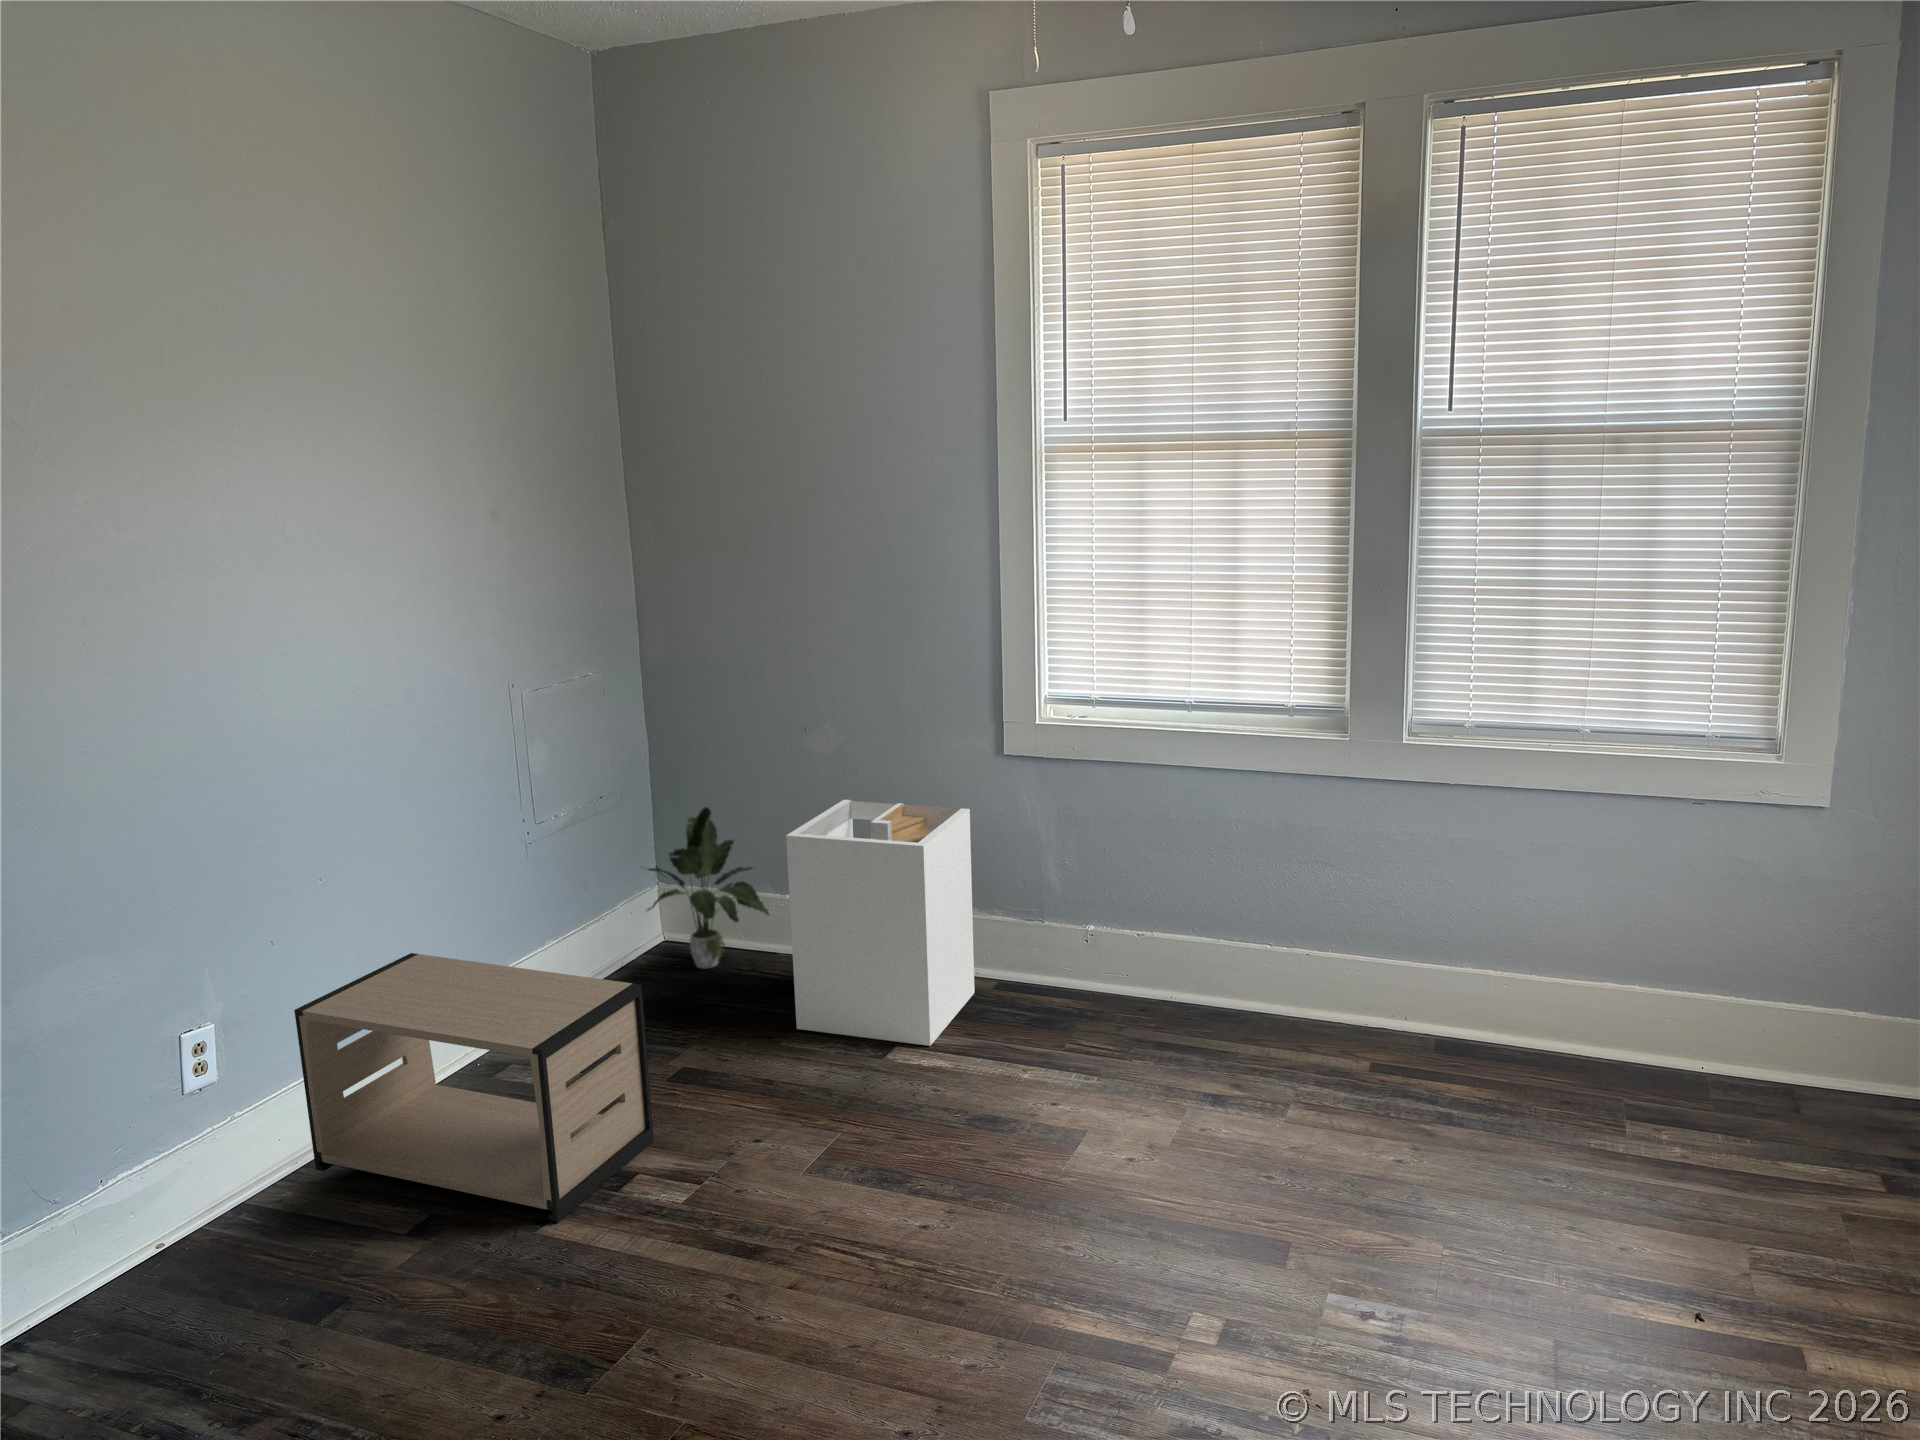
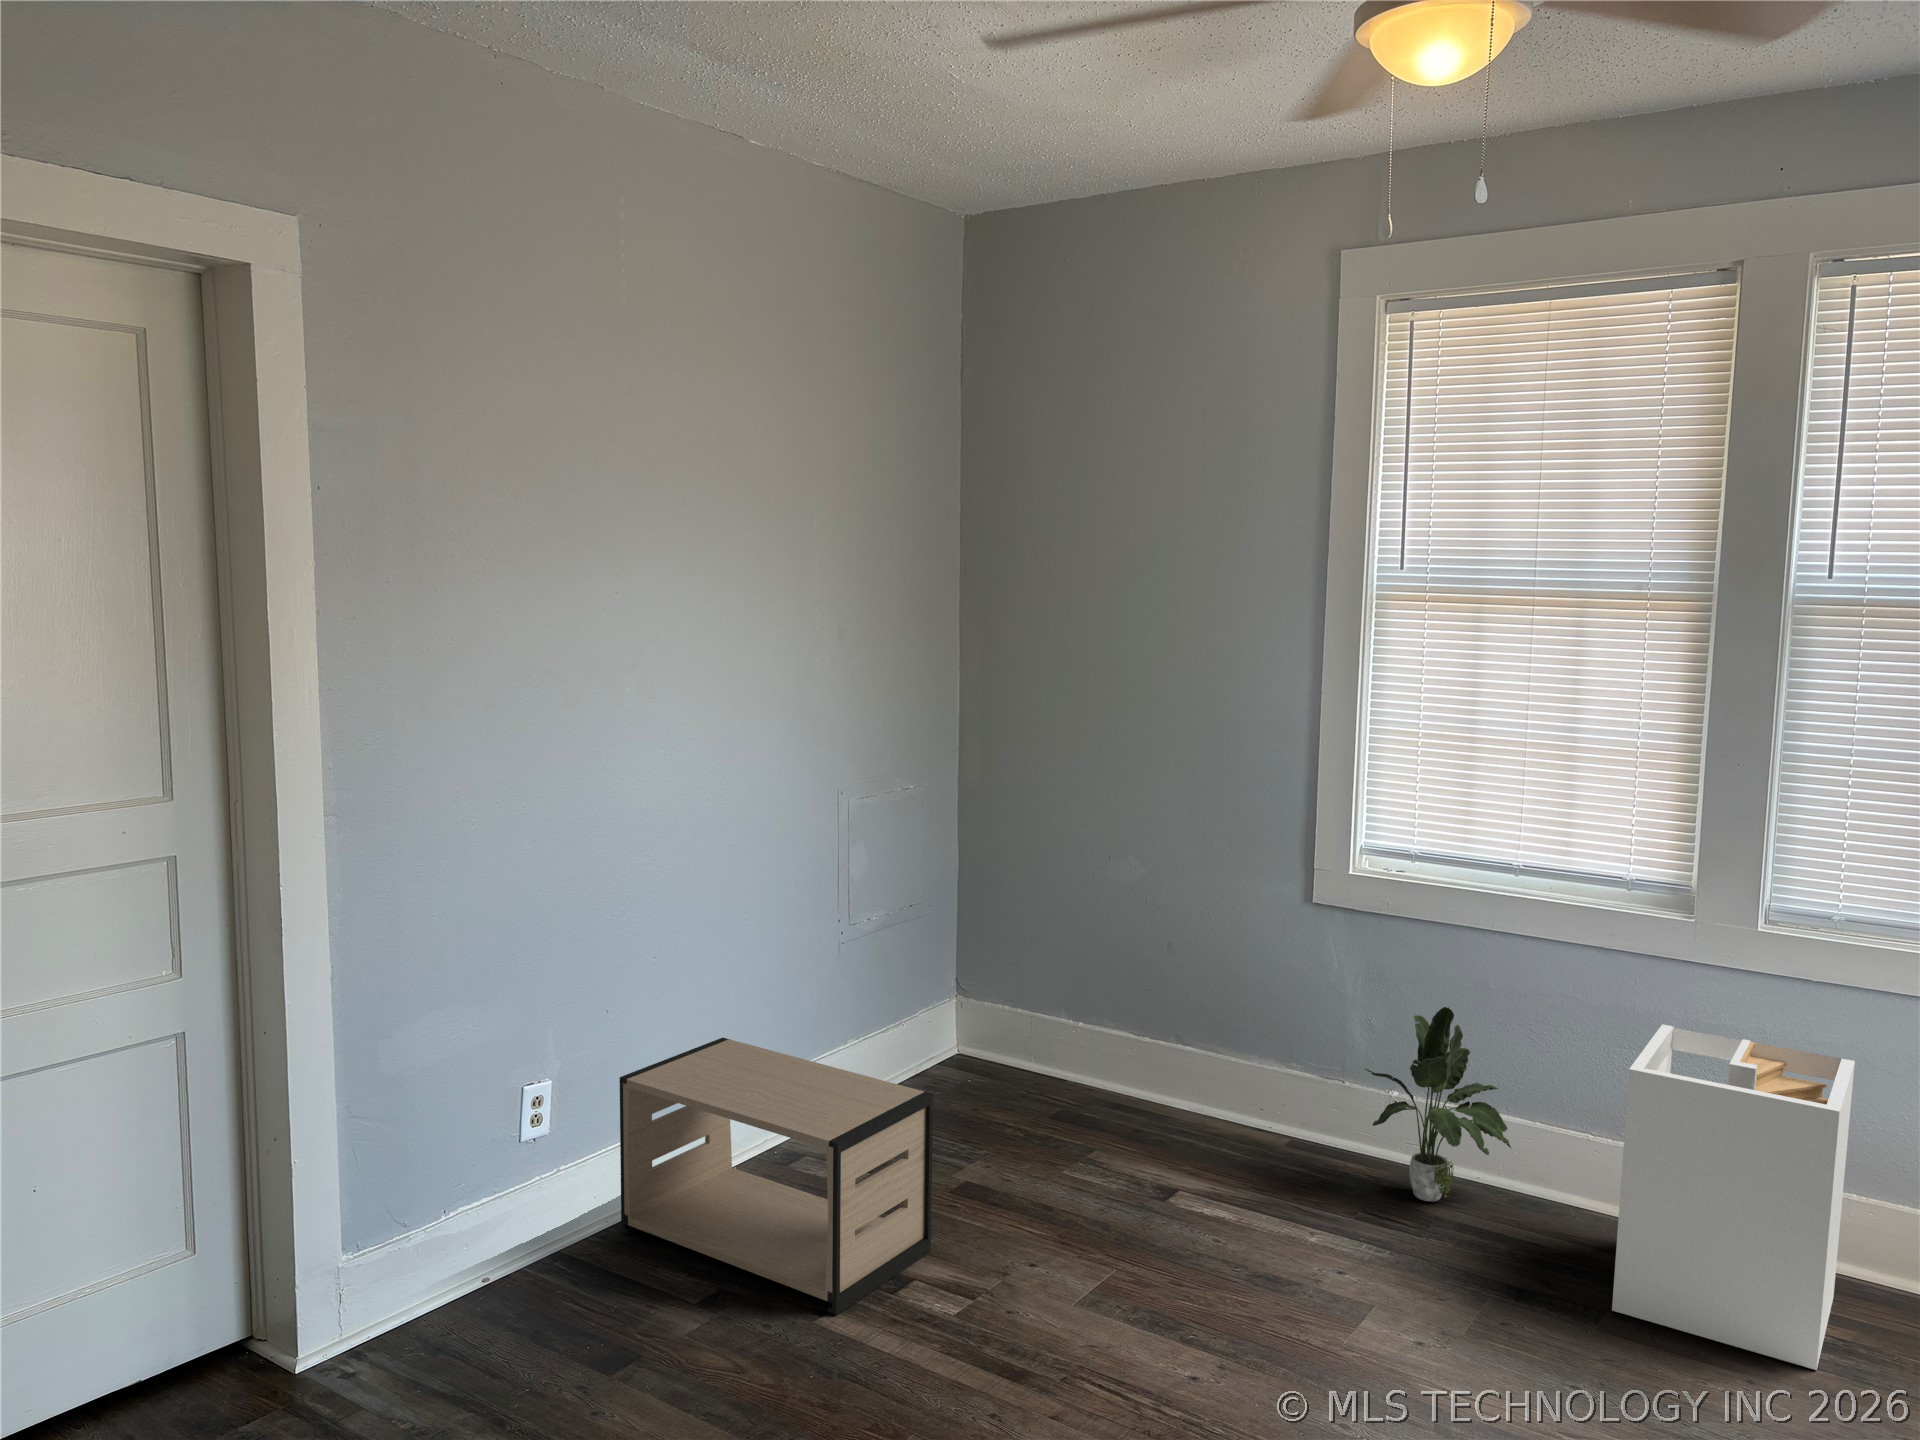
laundry hamper: present [786,800,975,1046] -> present [1612,1024,1855,1370]
potted plant: present [647,807,769,969] -> present [1365,1007,1511,1201]

